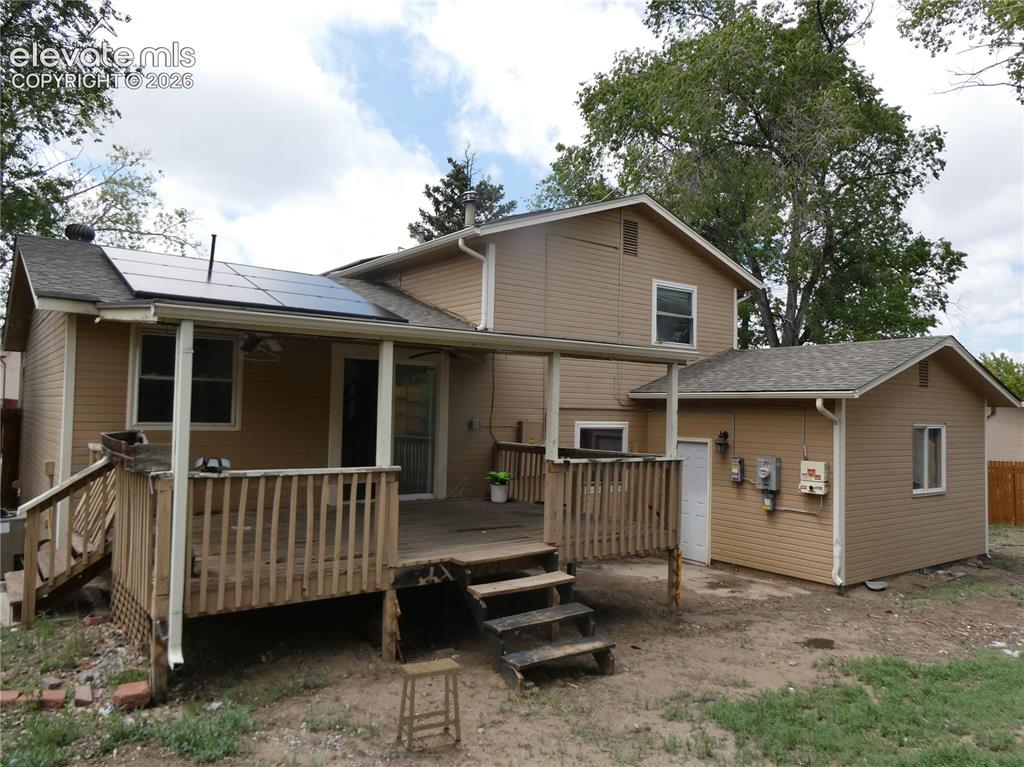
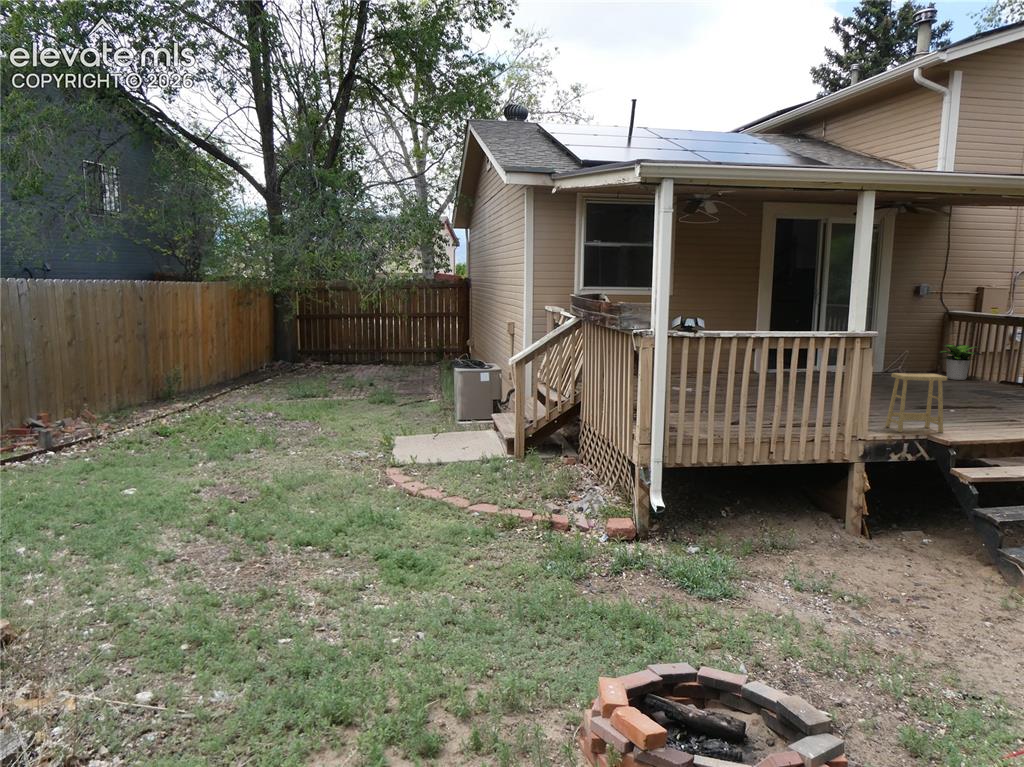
footstool: present [397,658,461,750] -> present [885,373,947,433]

